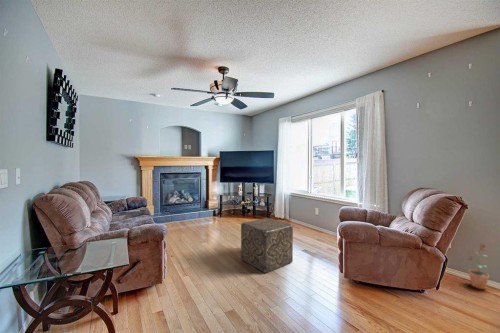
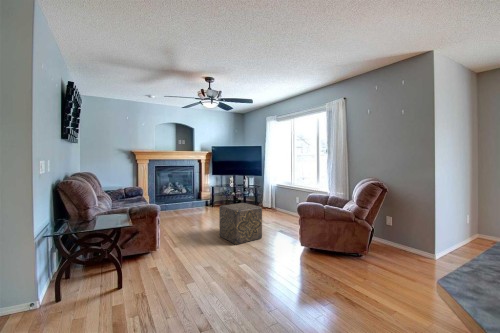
potted plant: present [469,244,489,289] -> none [398,219,413,255]

